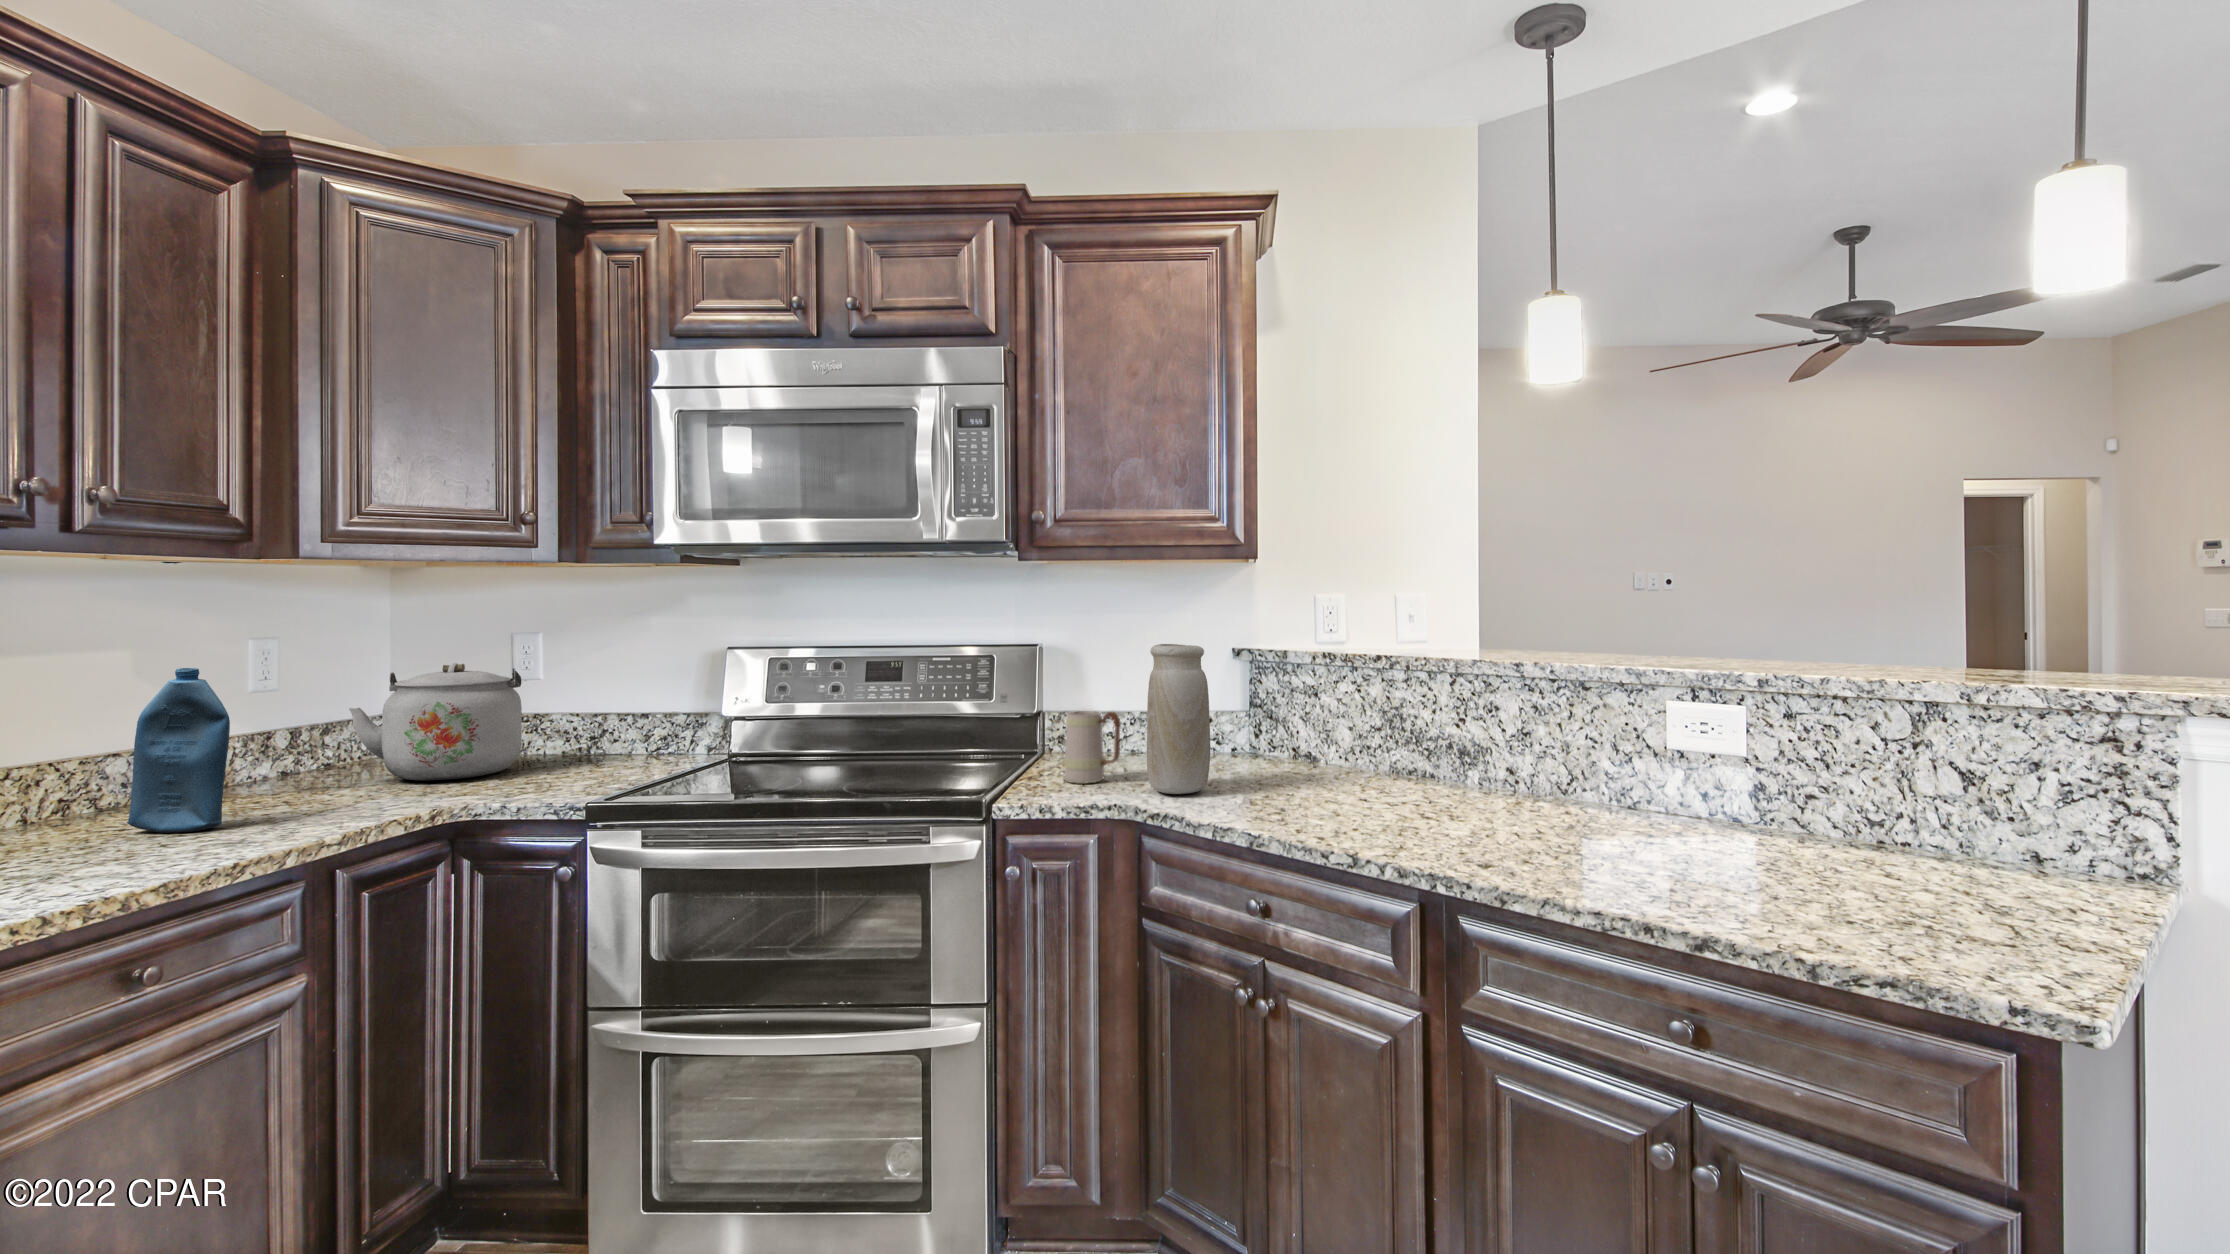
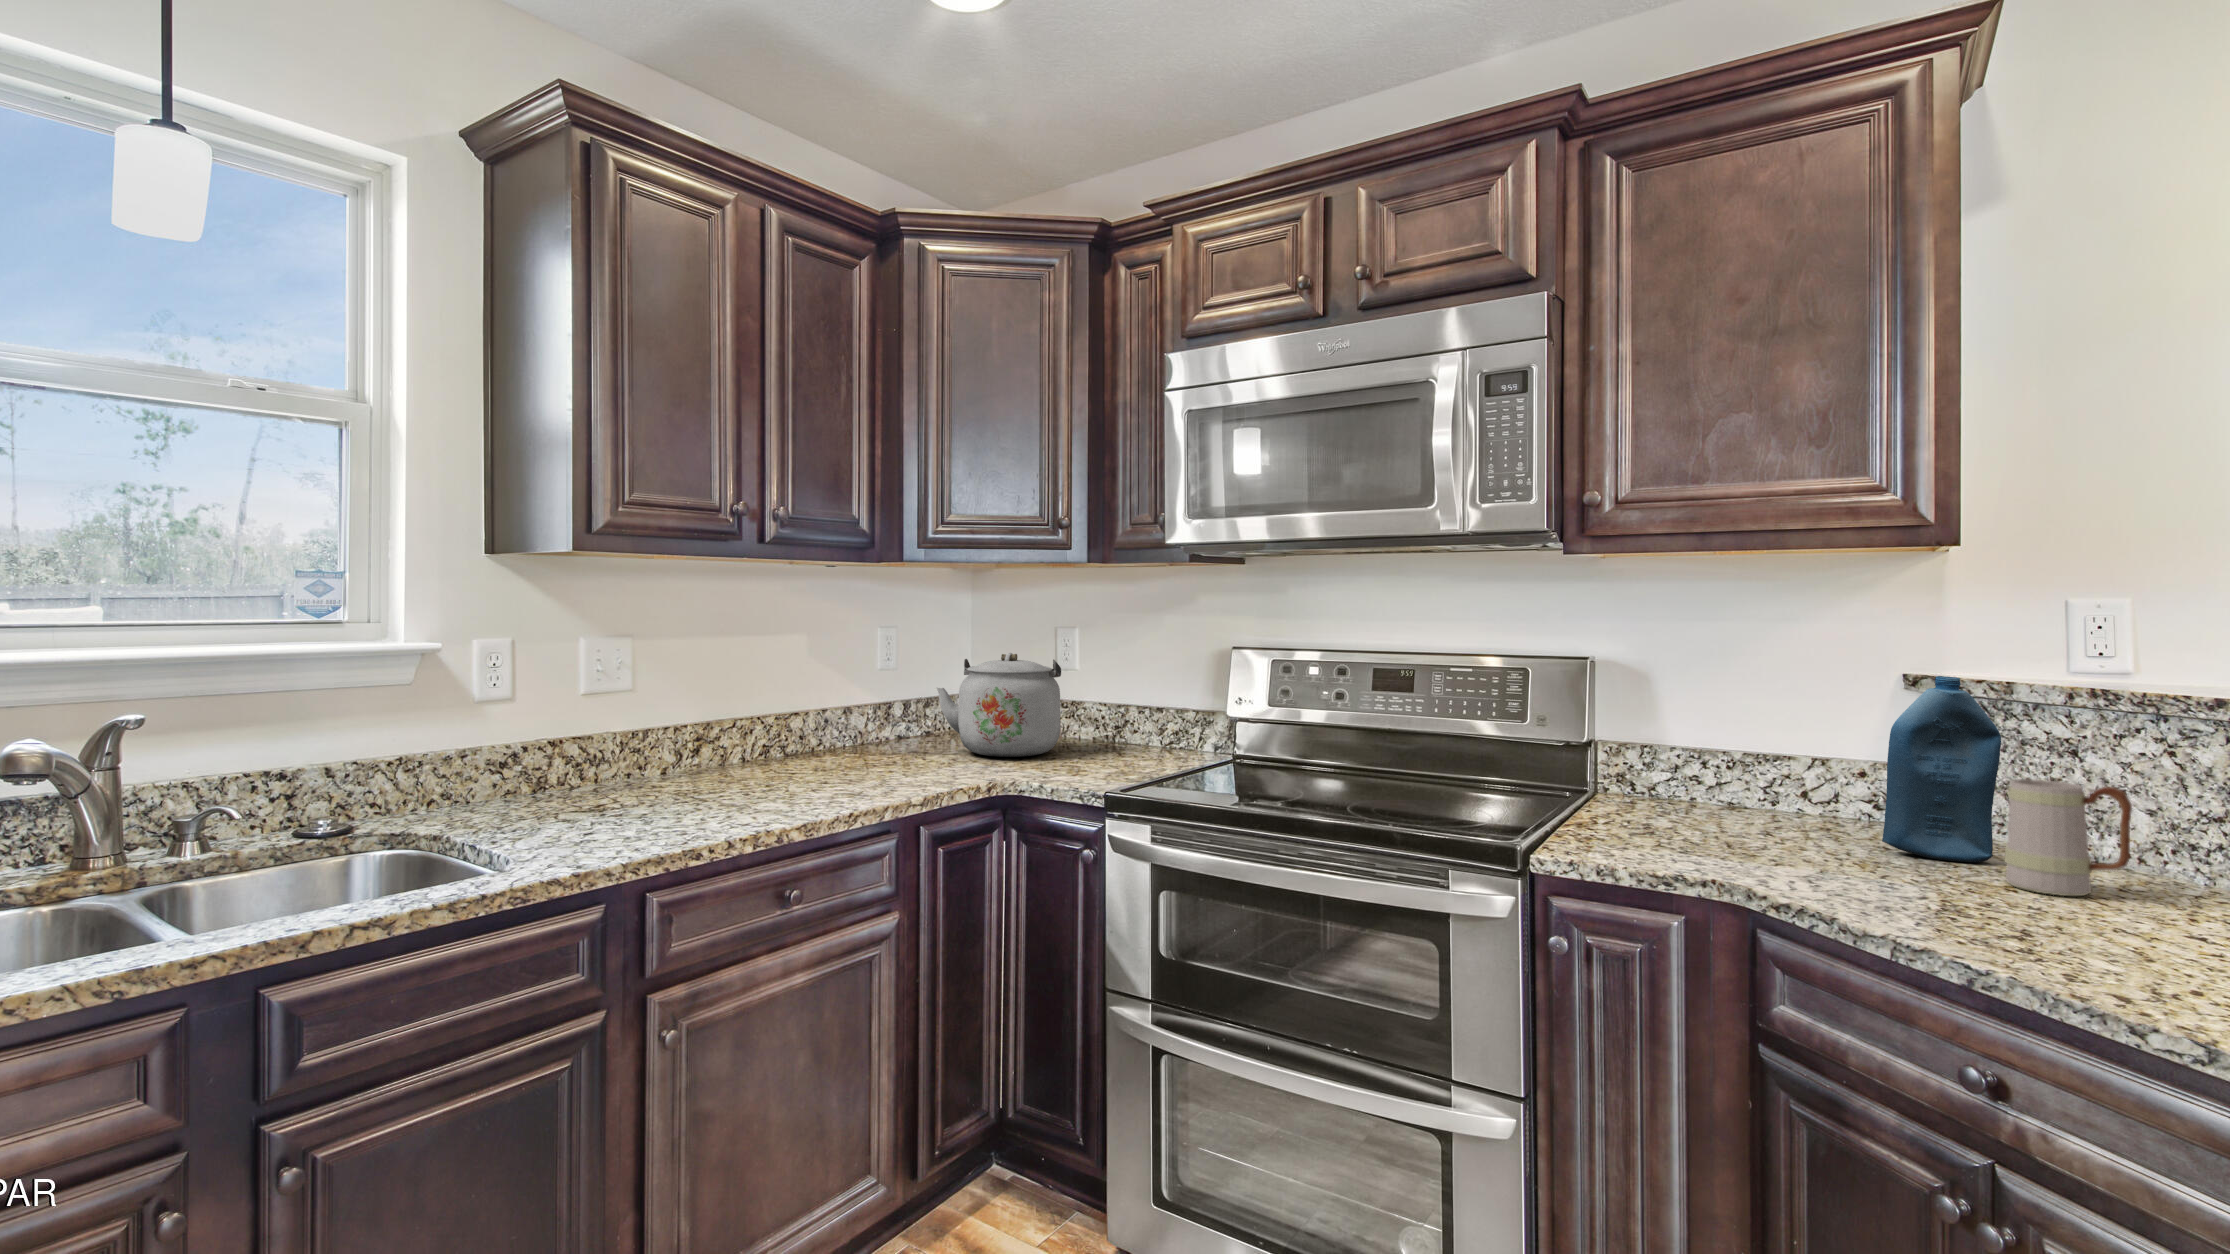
vase: present [1147,644,1210,794] -> none [1762,666,1871,879]
bottle: present [127,668,230,833] -> present [1882,676,2001,862]
mug: present [1064,711,1121,784] -> present [2005,779,2132,896]

